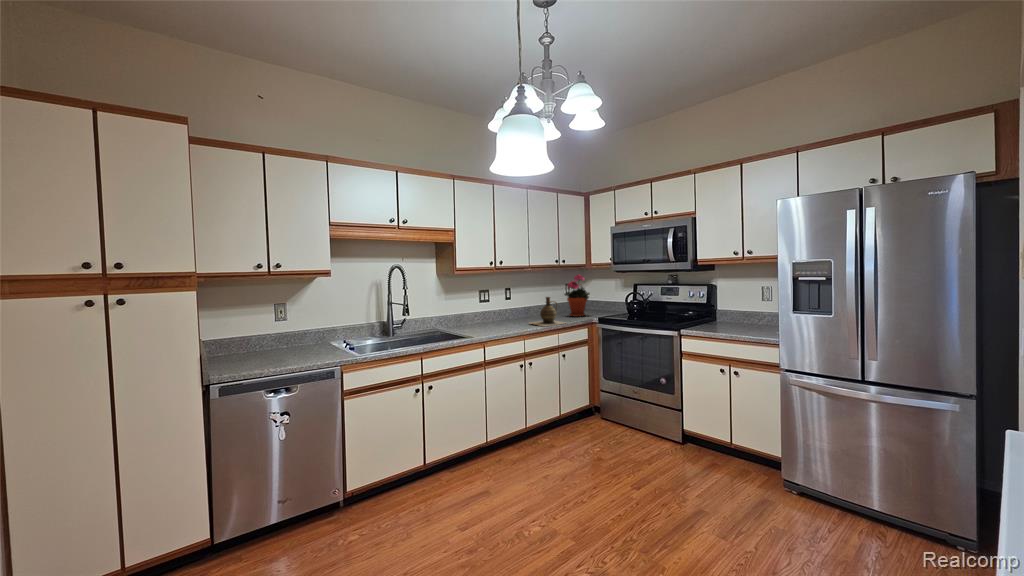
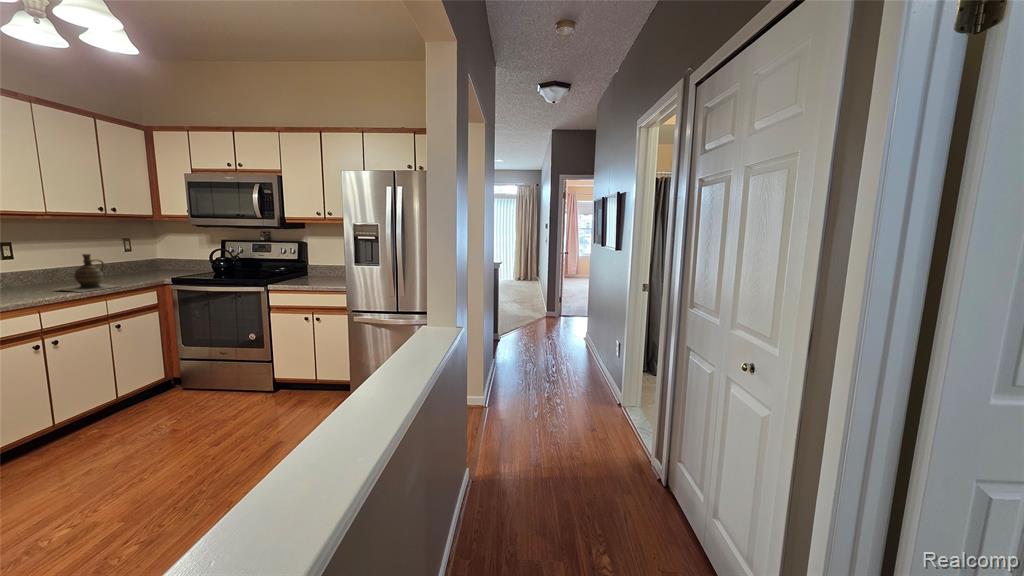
potted plant: present [564,275,590,317] -> none [118,227,160,279]

